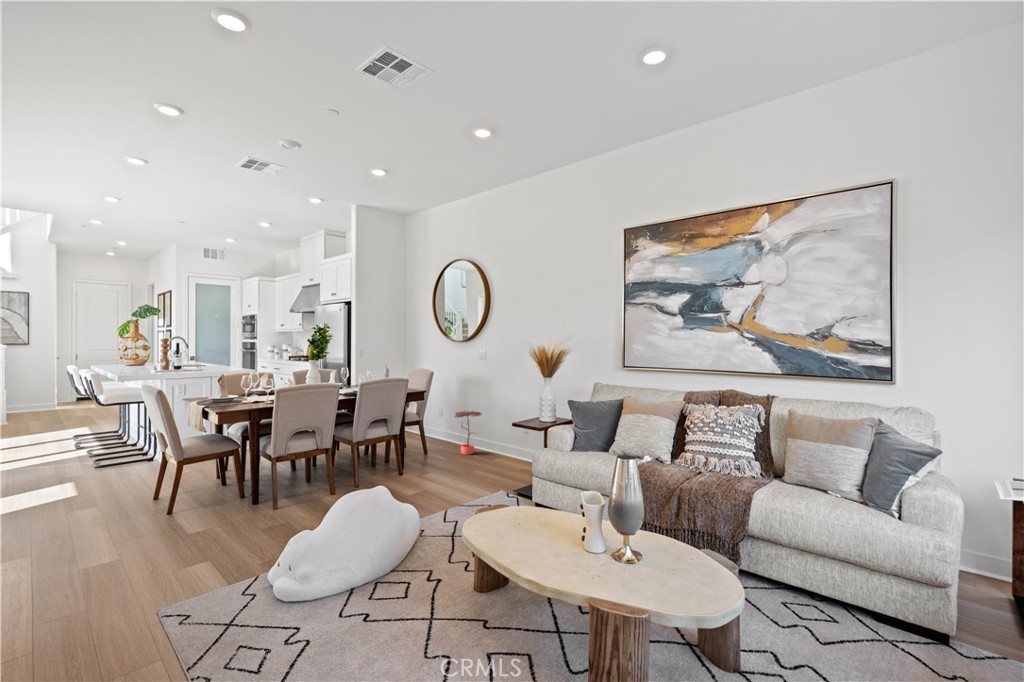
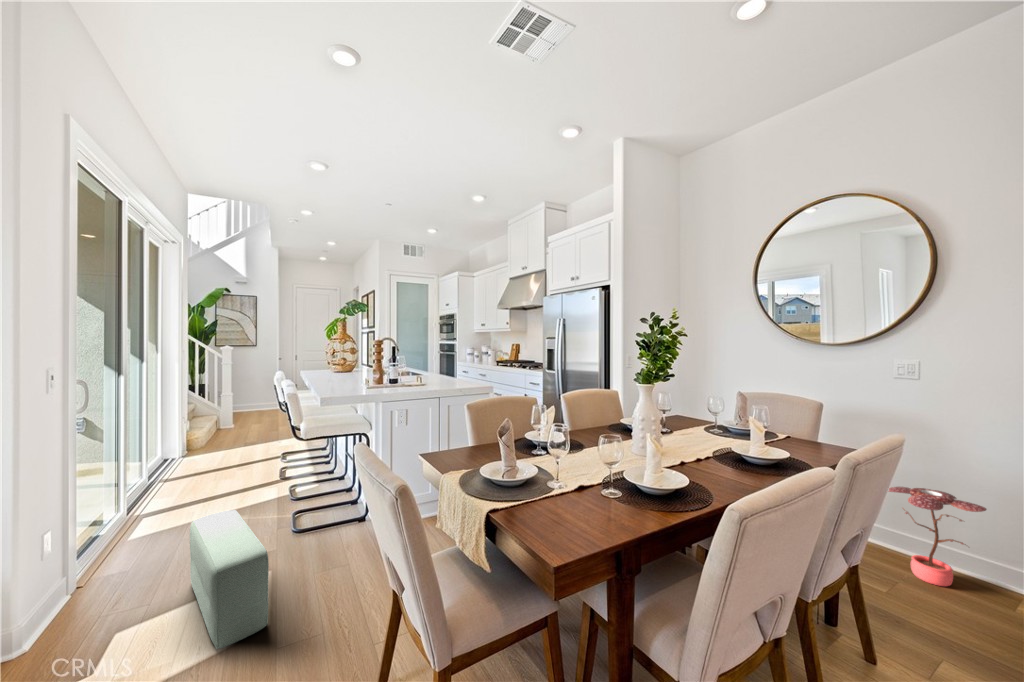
pouf: none [33,439,91,489] -> present [190,510,269,649]

